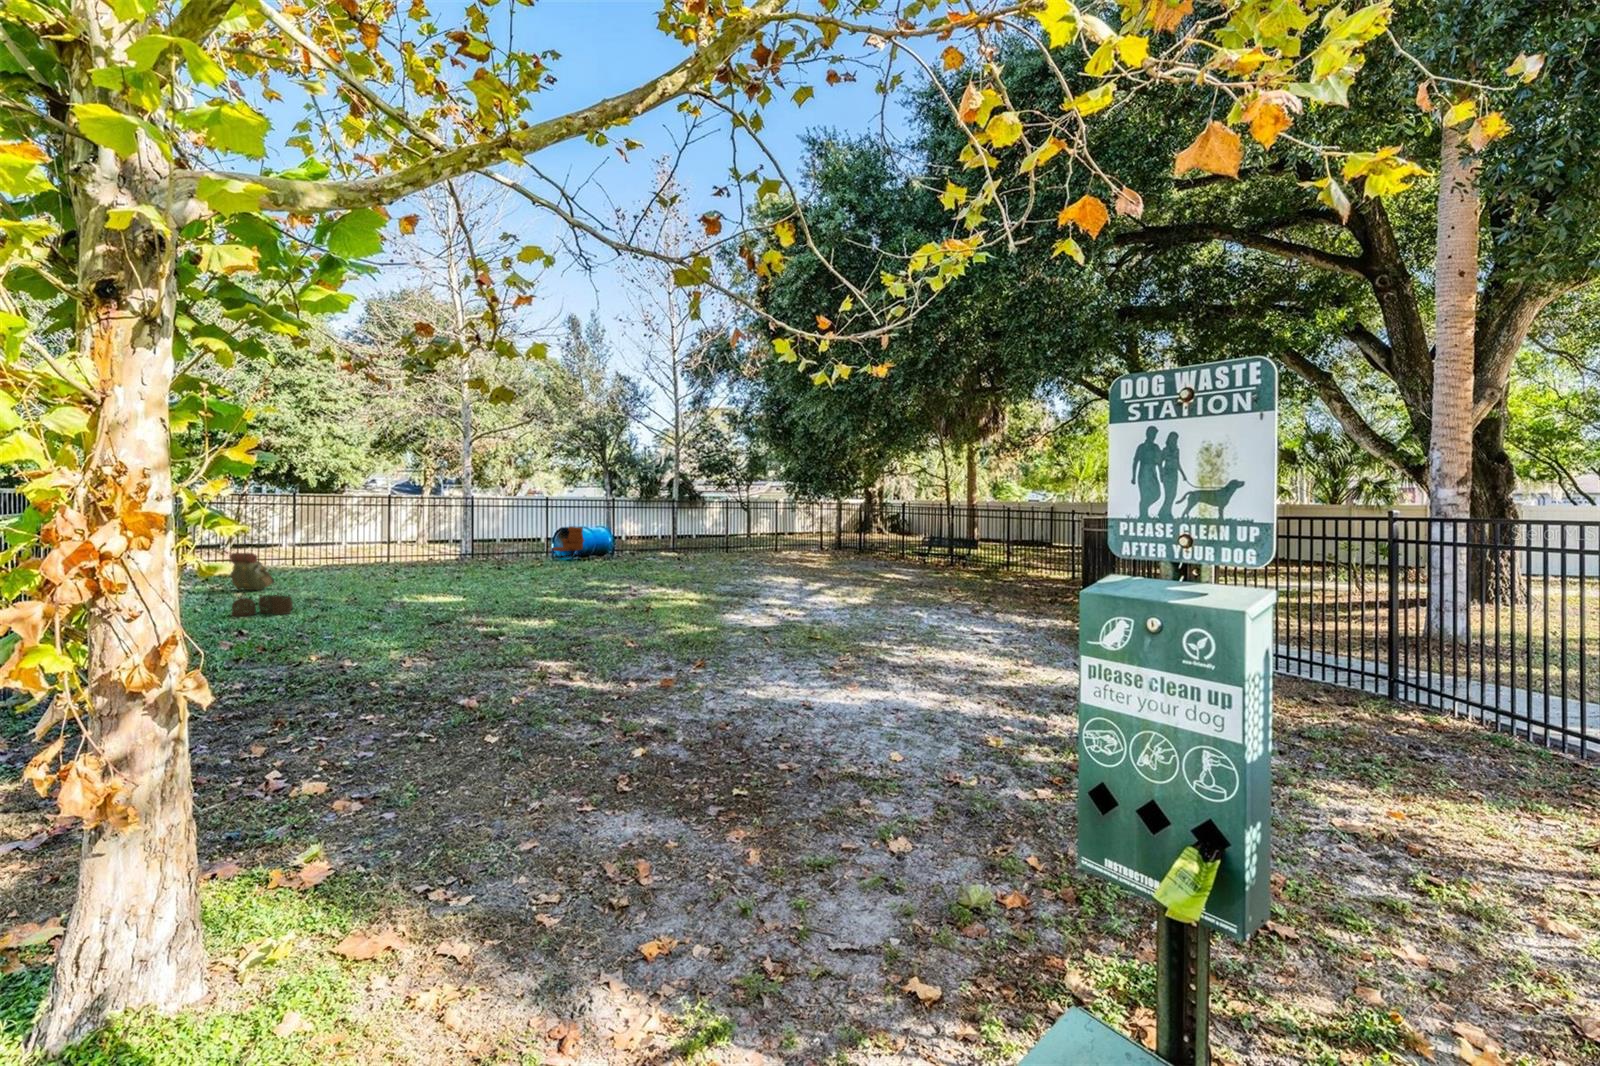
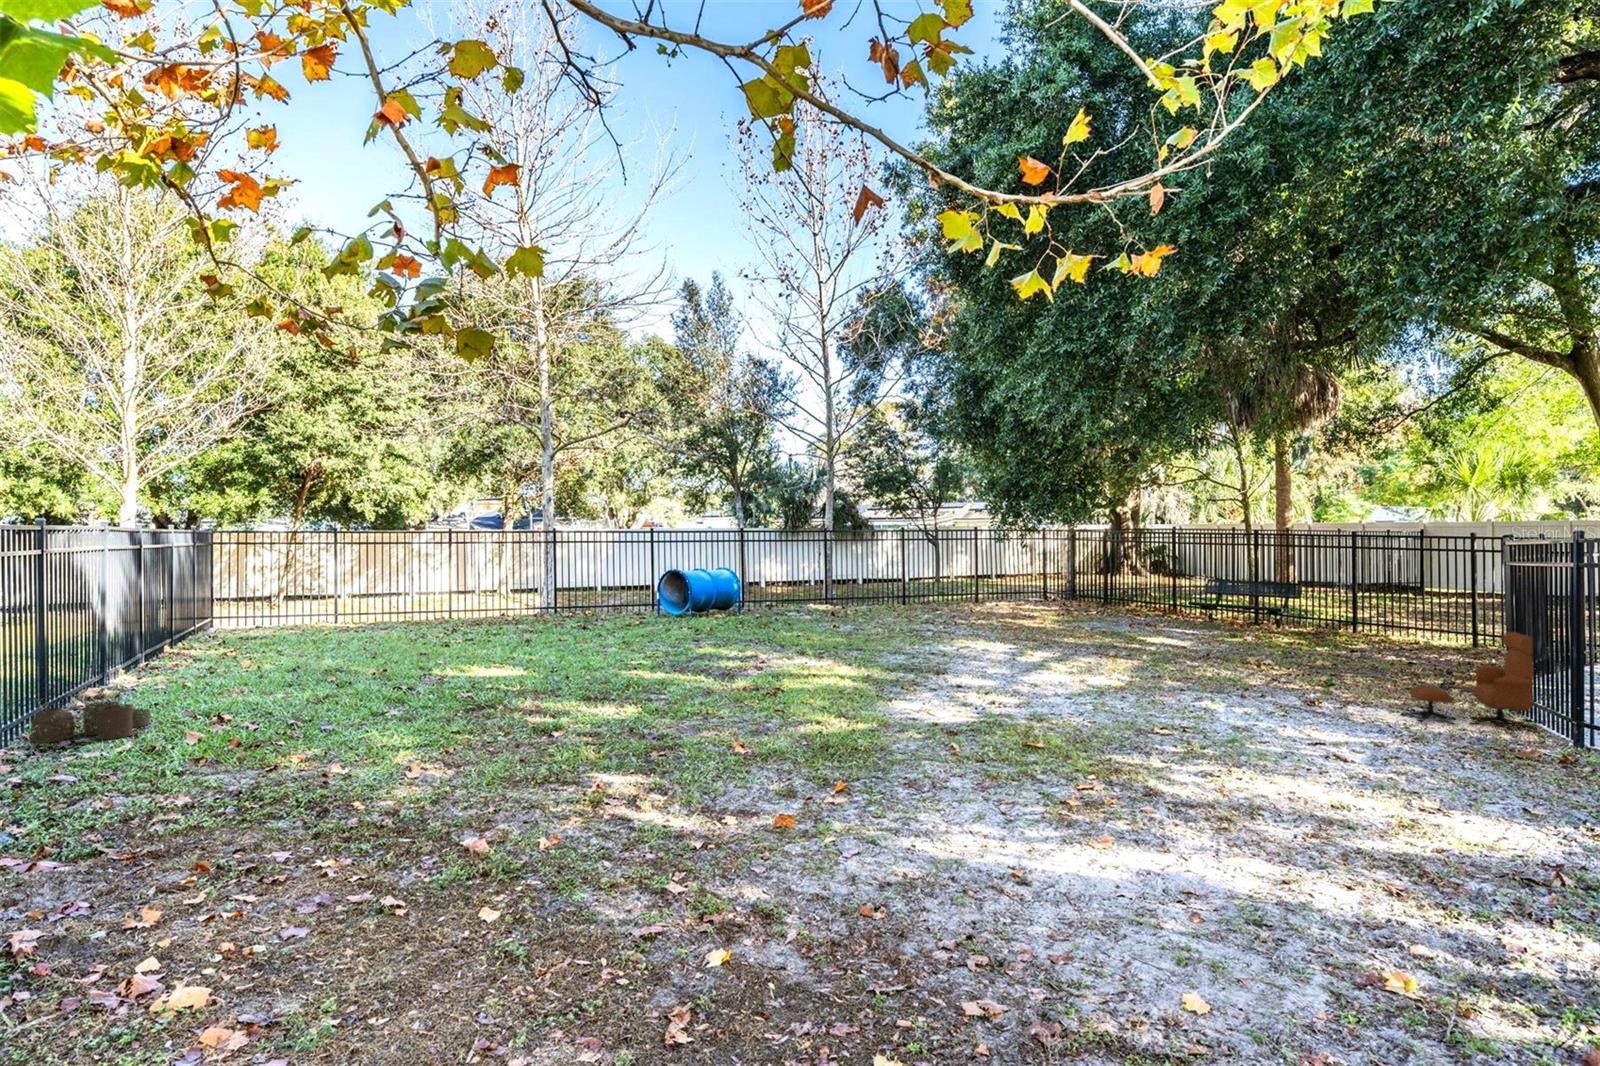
lounge chair: present [553,526,584,557] -> present [1402,632,1537,731]
backpack: present [230,553,275,590] -> none [122,620,194,680]

